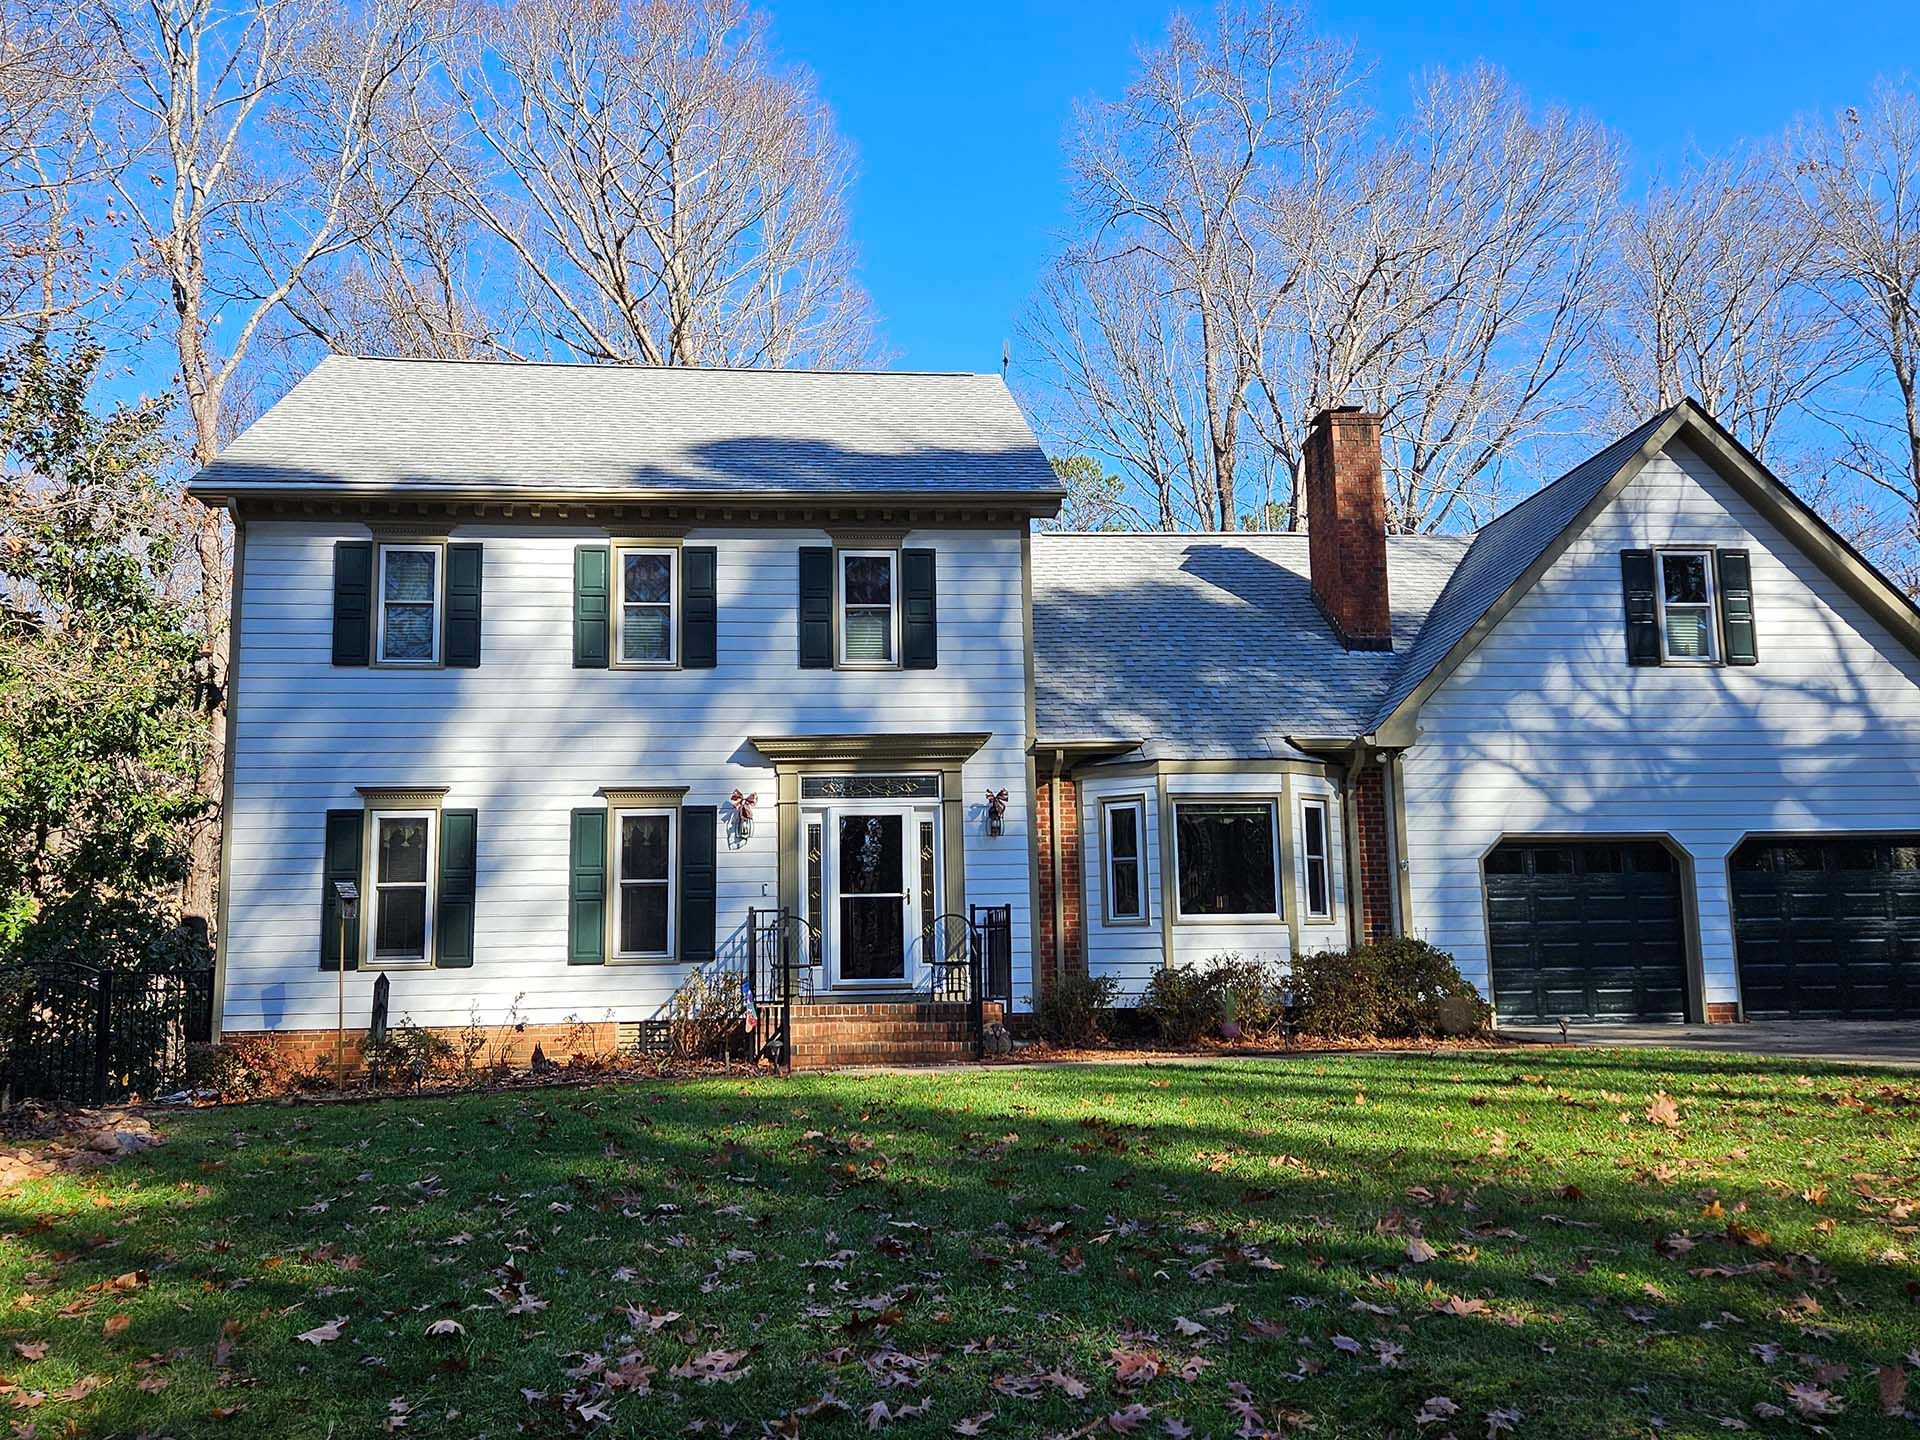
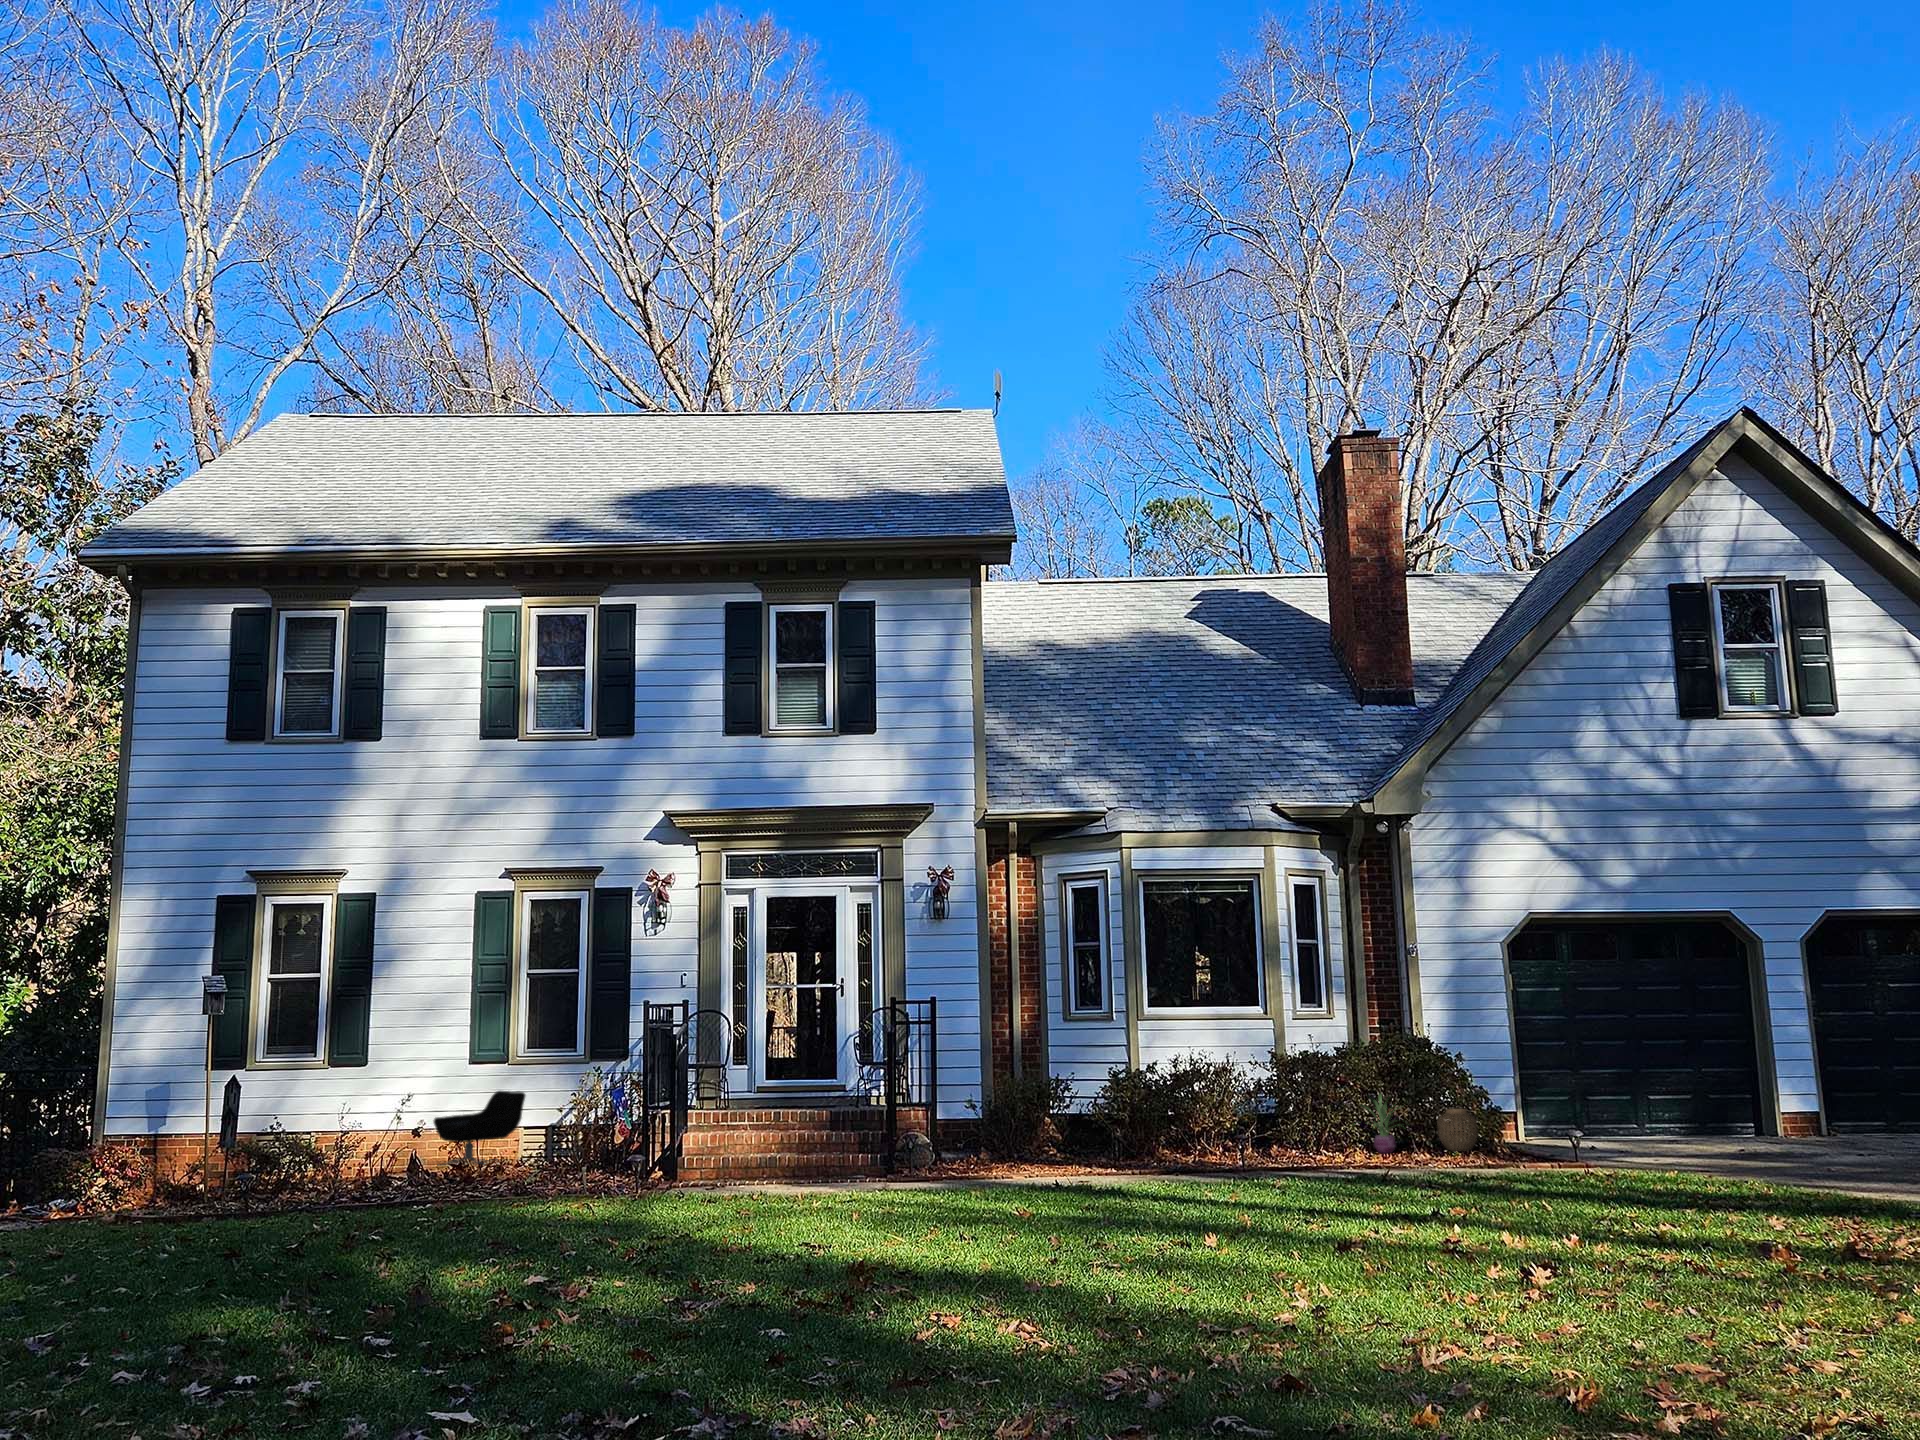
decorative plant: present [1217,988,1240,1038] -> present [1367,1094,1396,1153]
lounge chair: none [546,989,631,1054] -> present [433,1091,526,1164]

